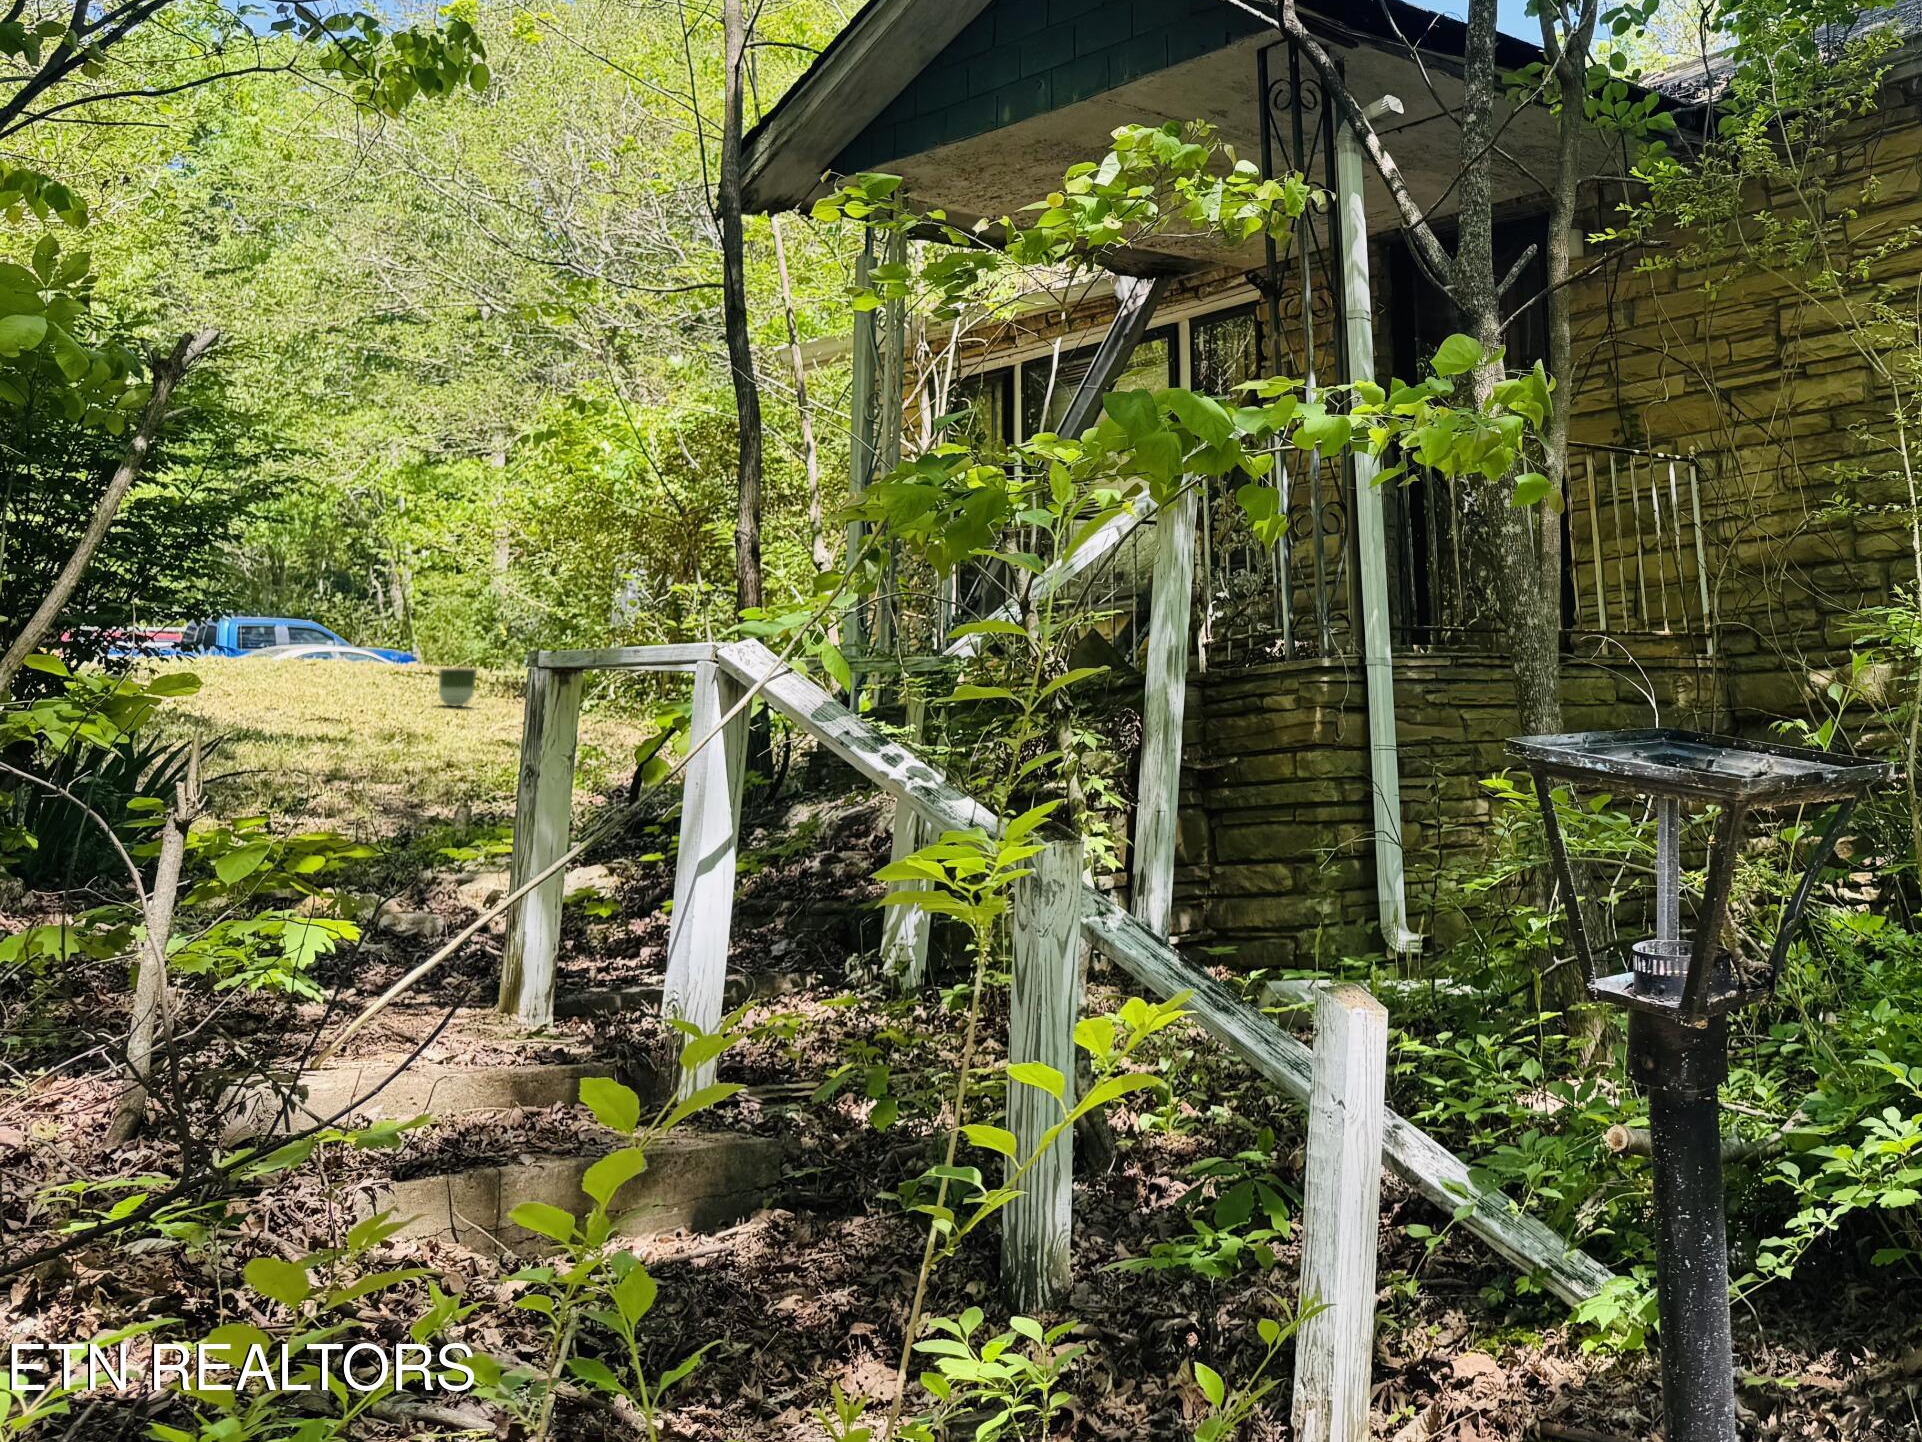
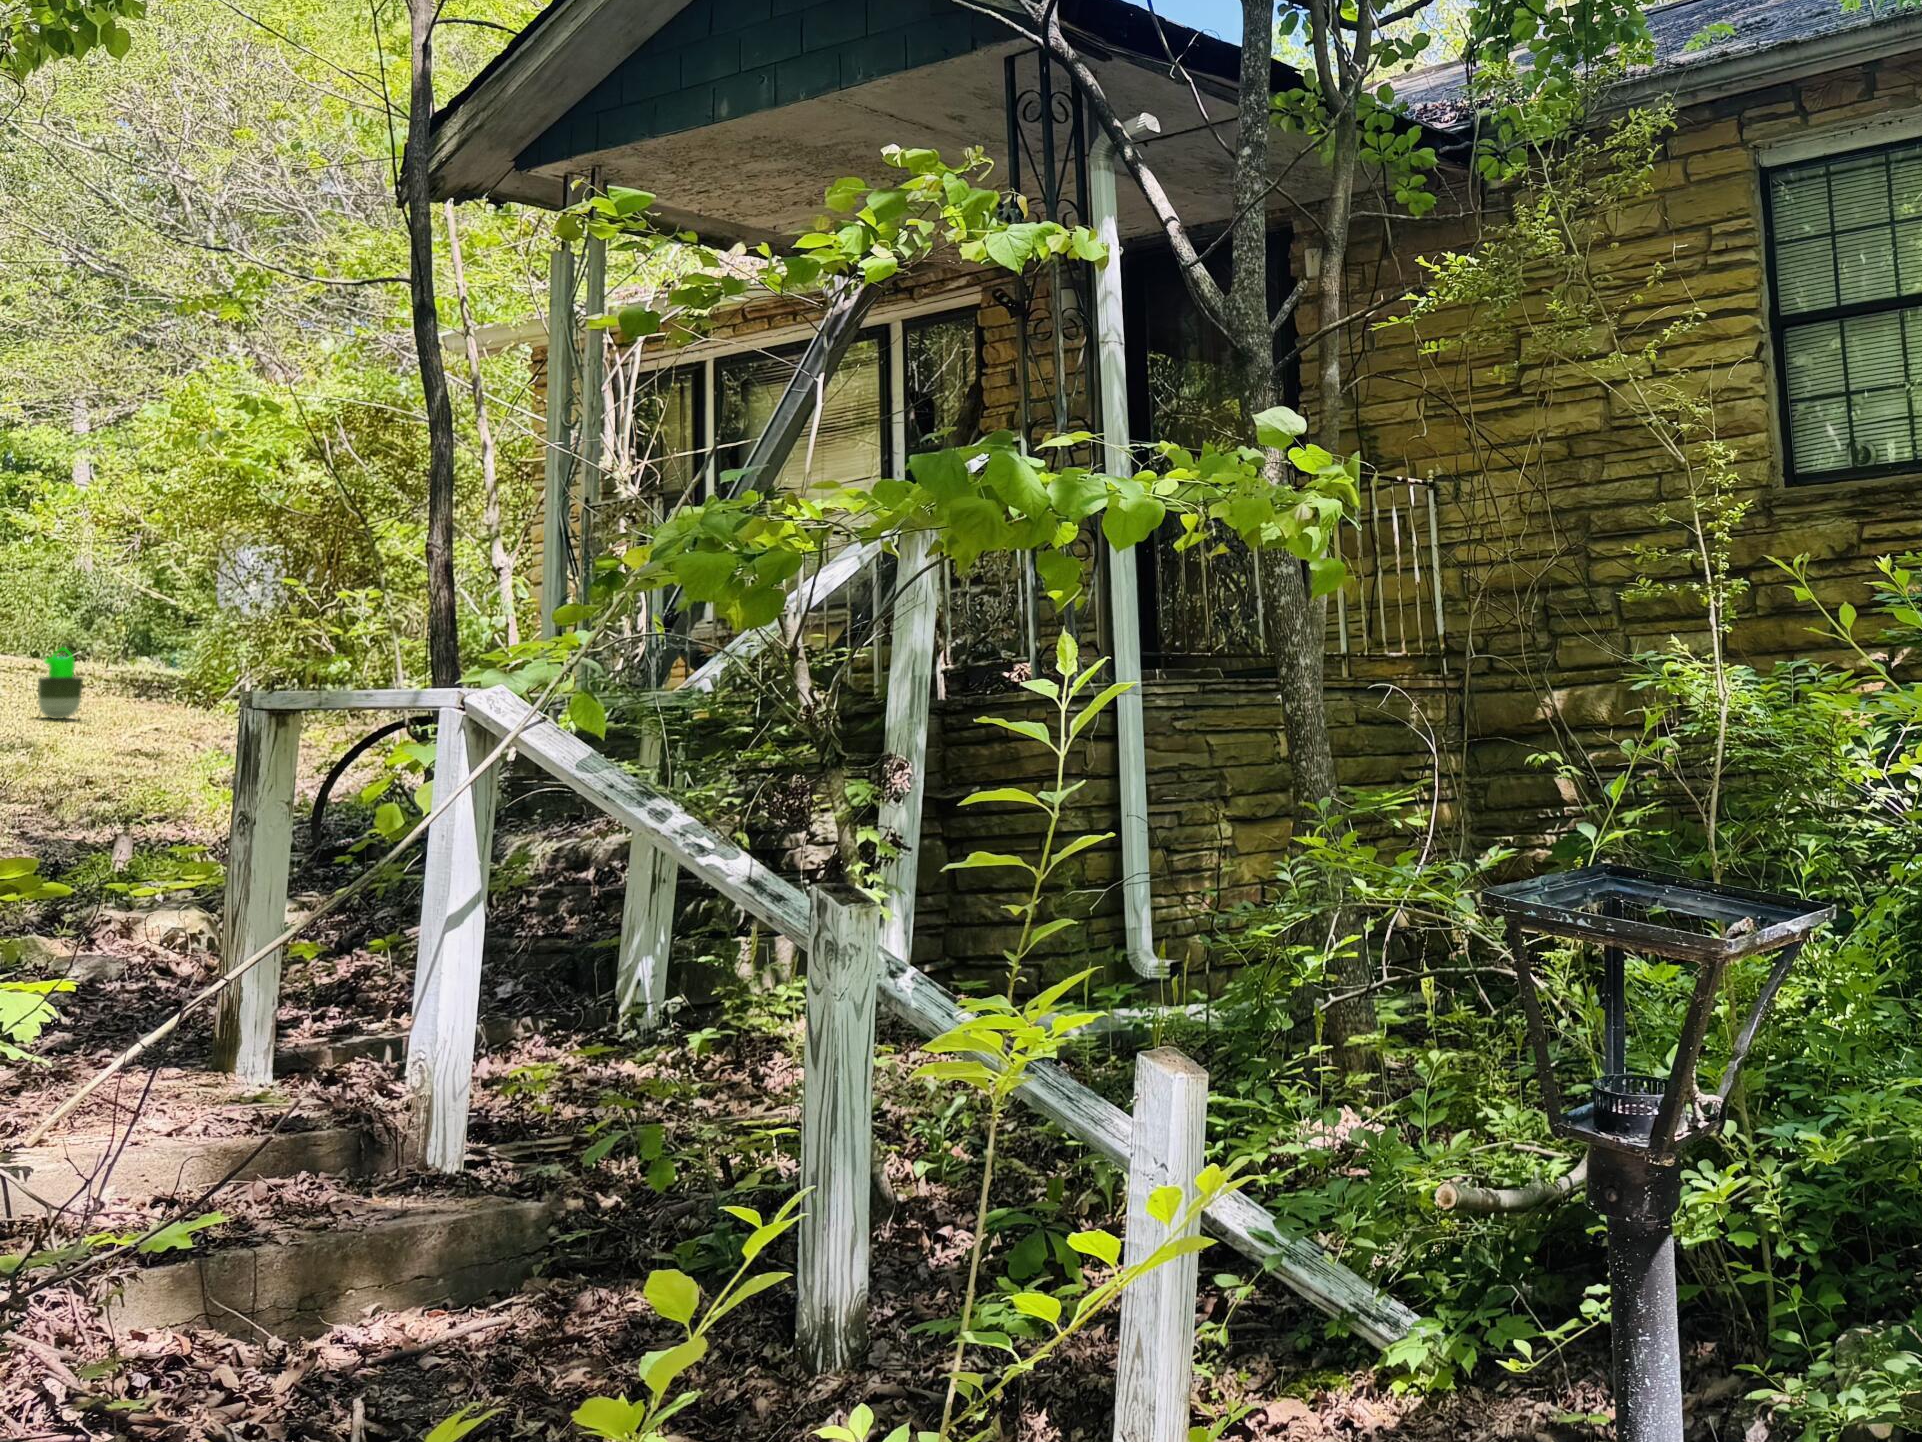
watering can: none [451,645,478,674] -> present [44,648,75,677]

